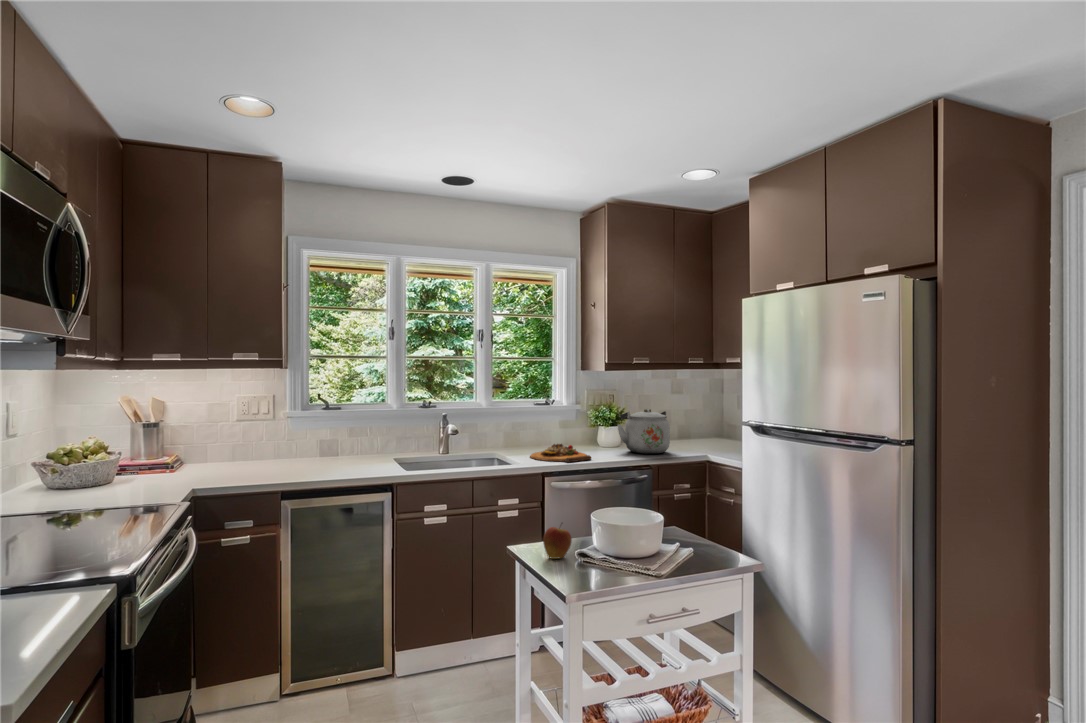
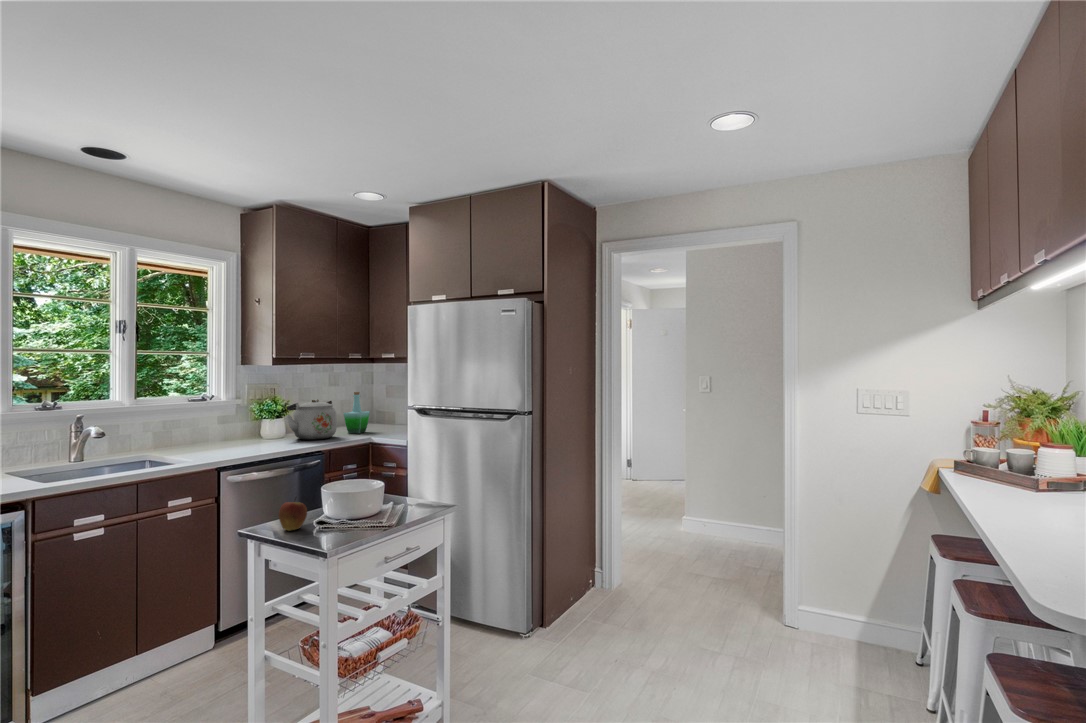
bottle: none [681,402,712,451] -> present [344,392,370,433]
cutting board: present [530,444,591,462] -> none [195,437,267,455]

